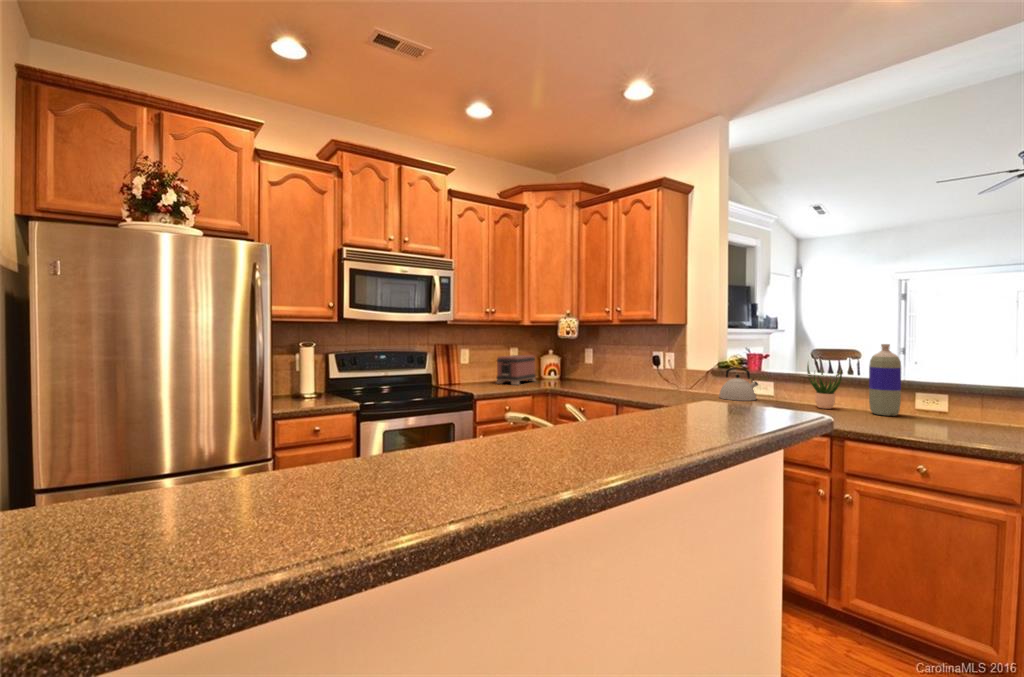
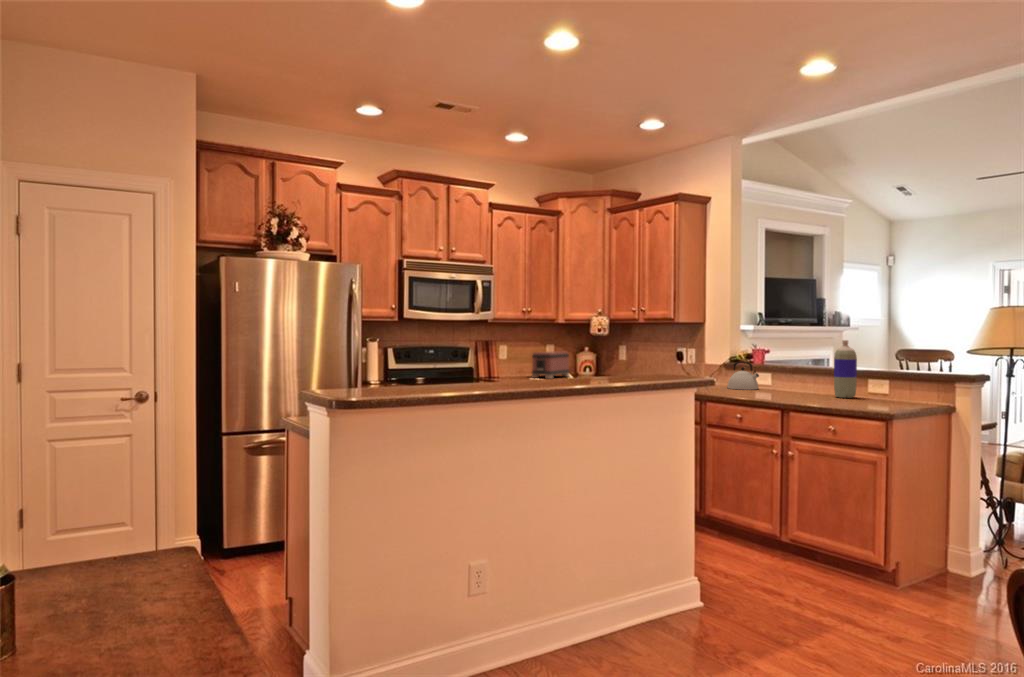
potted plant: present [807,365,842,409] -> none [794,355,821,394]

